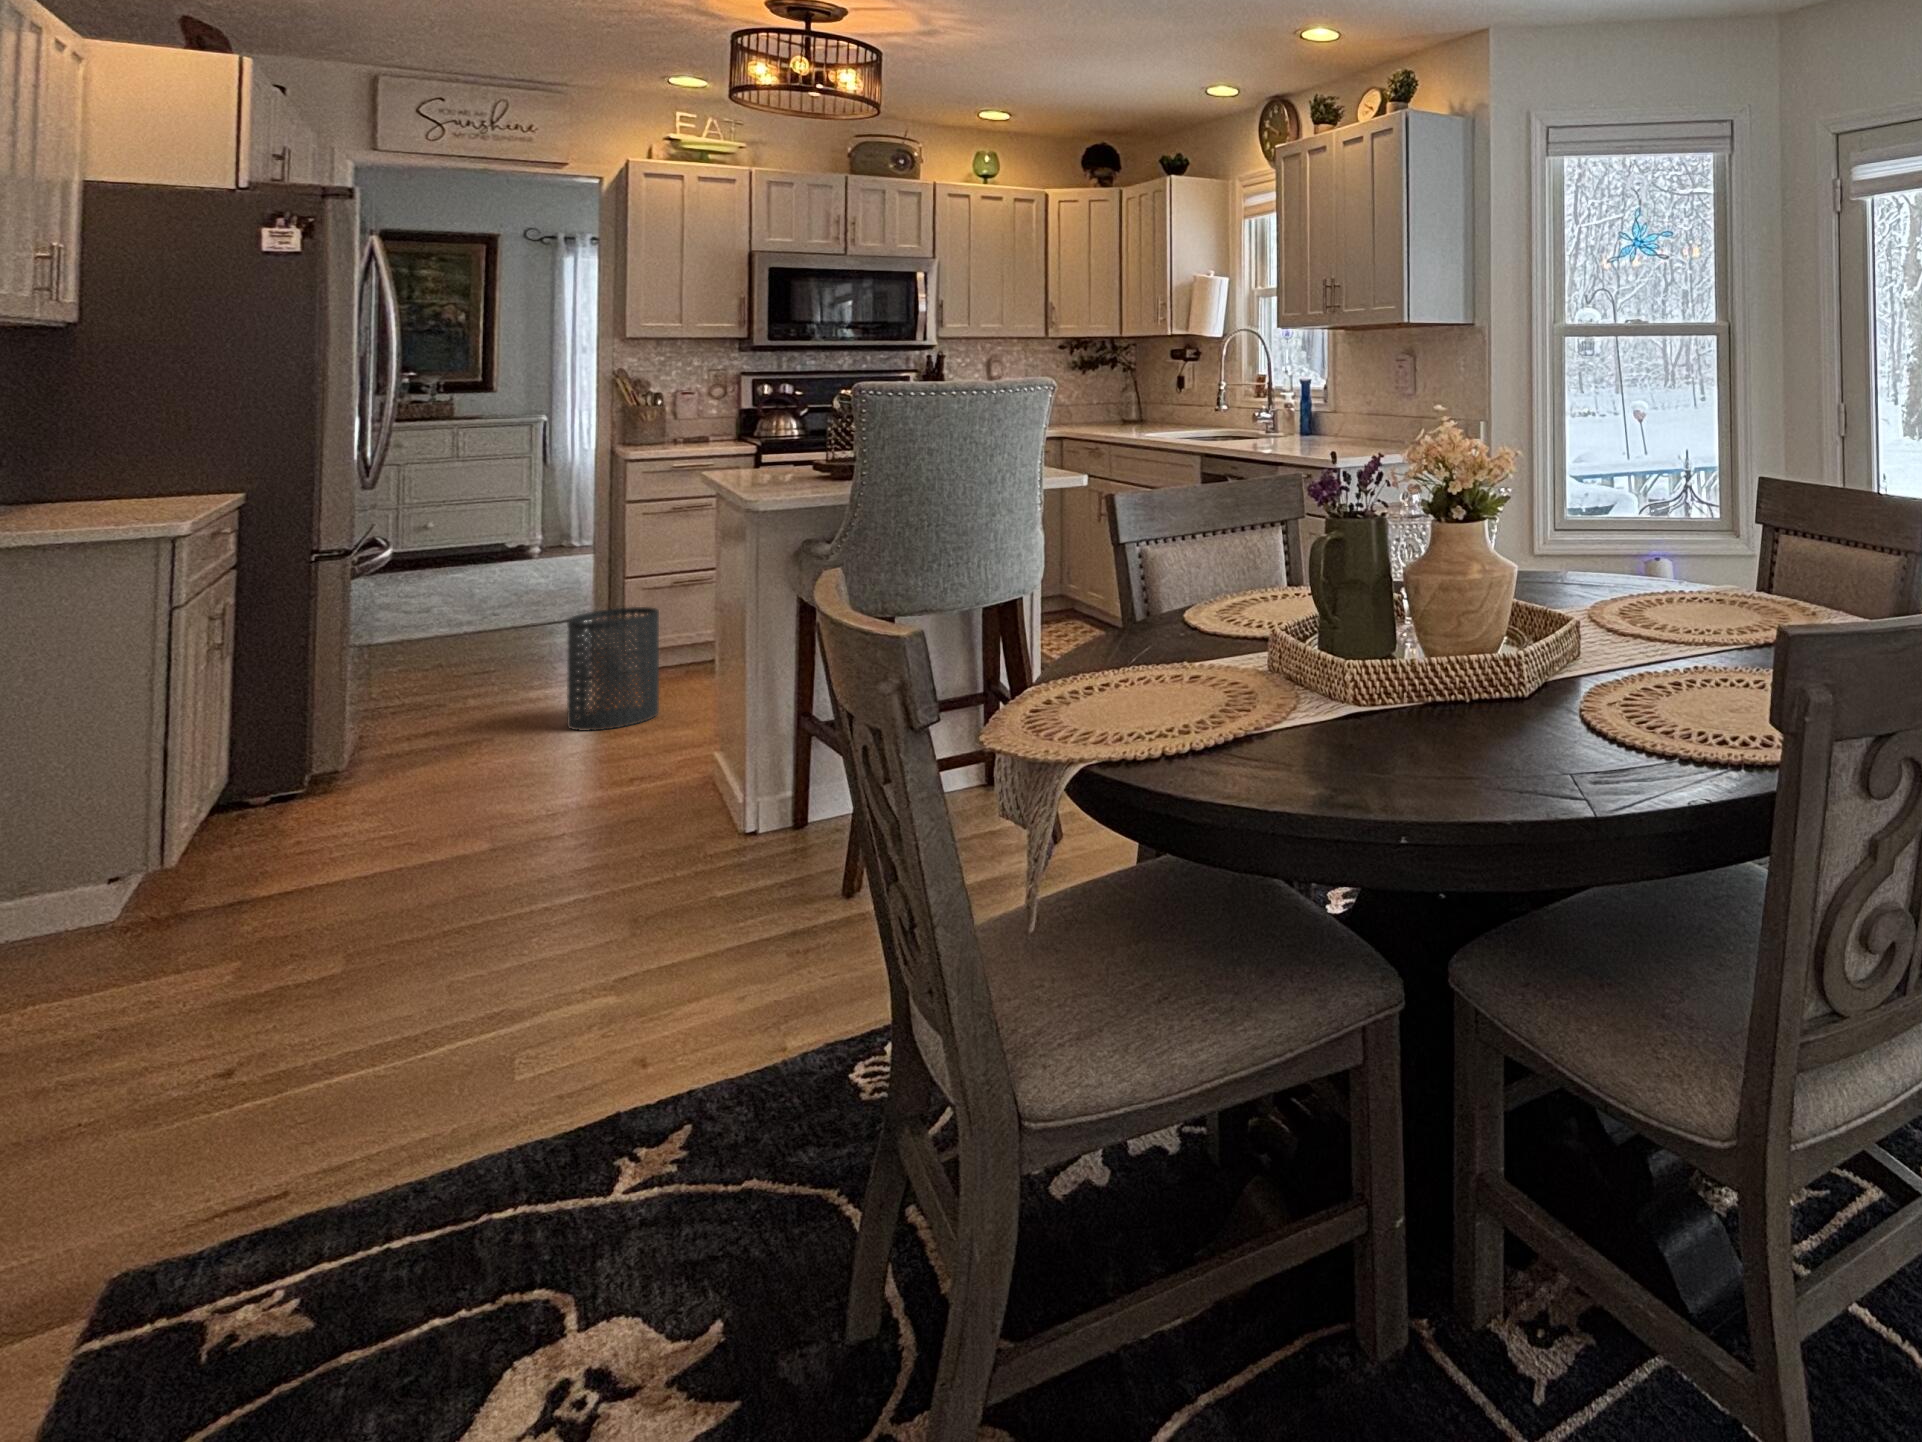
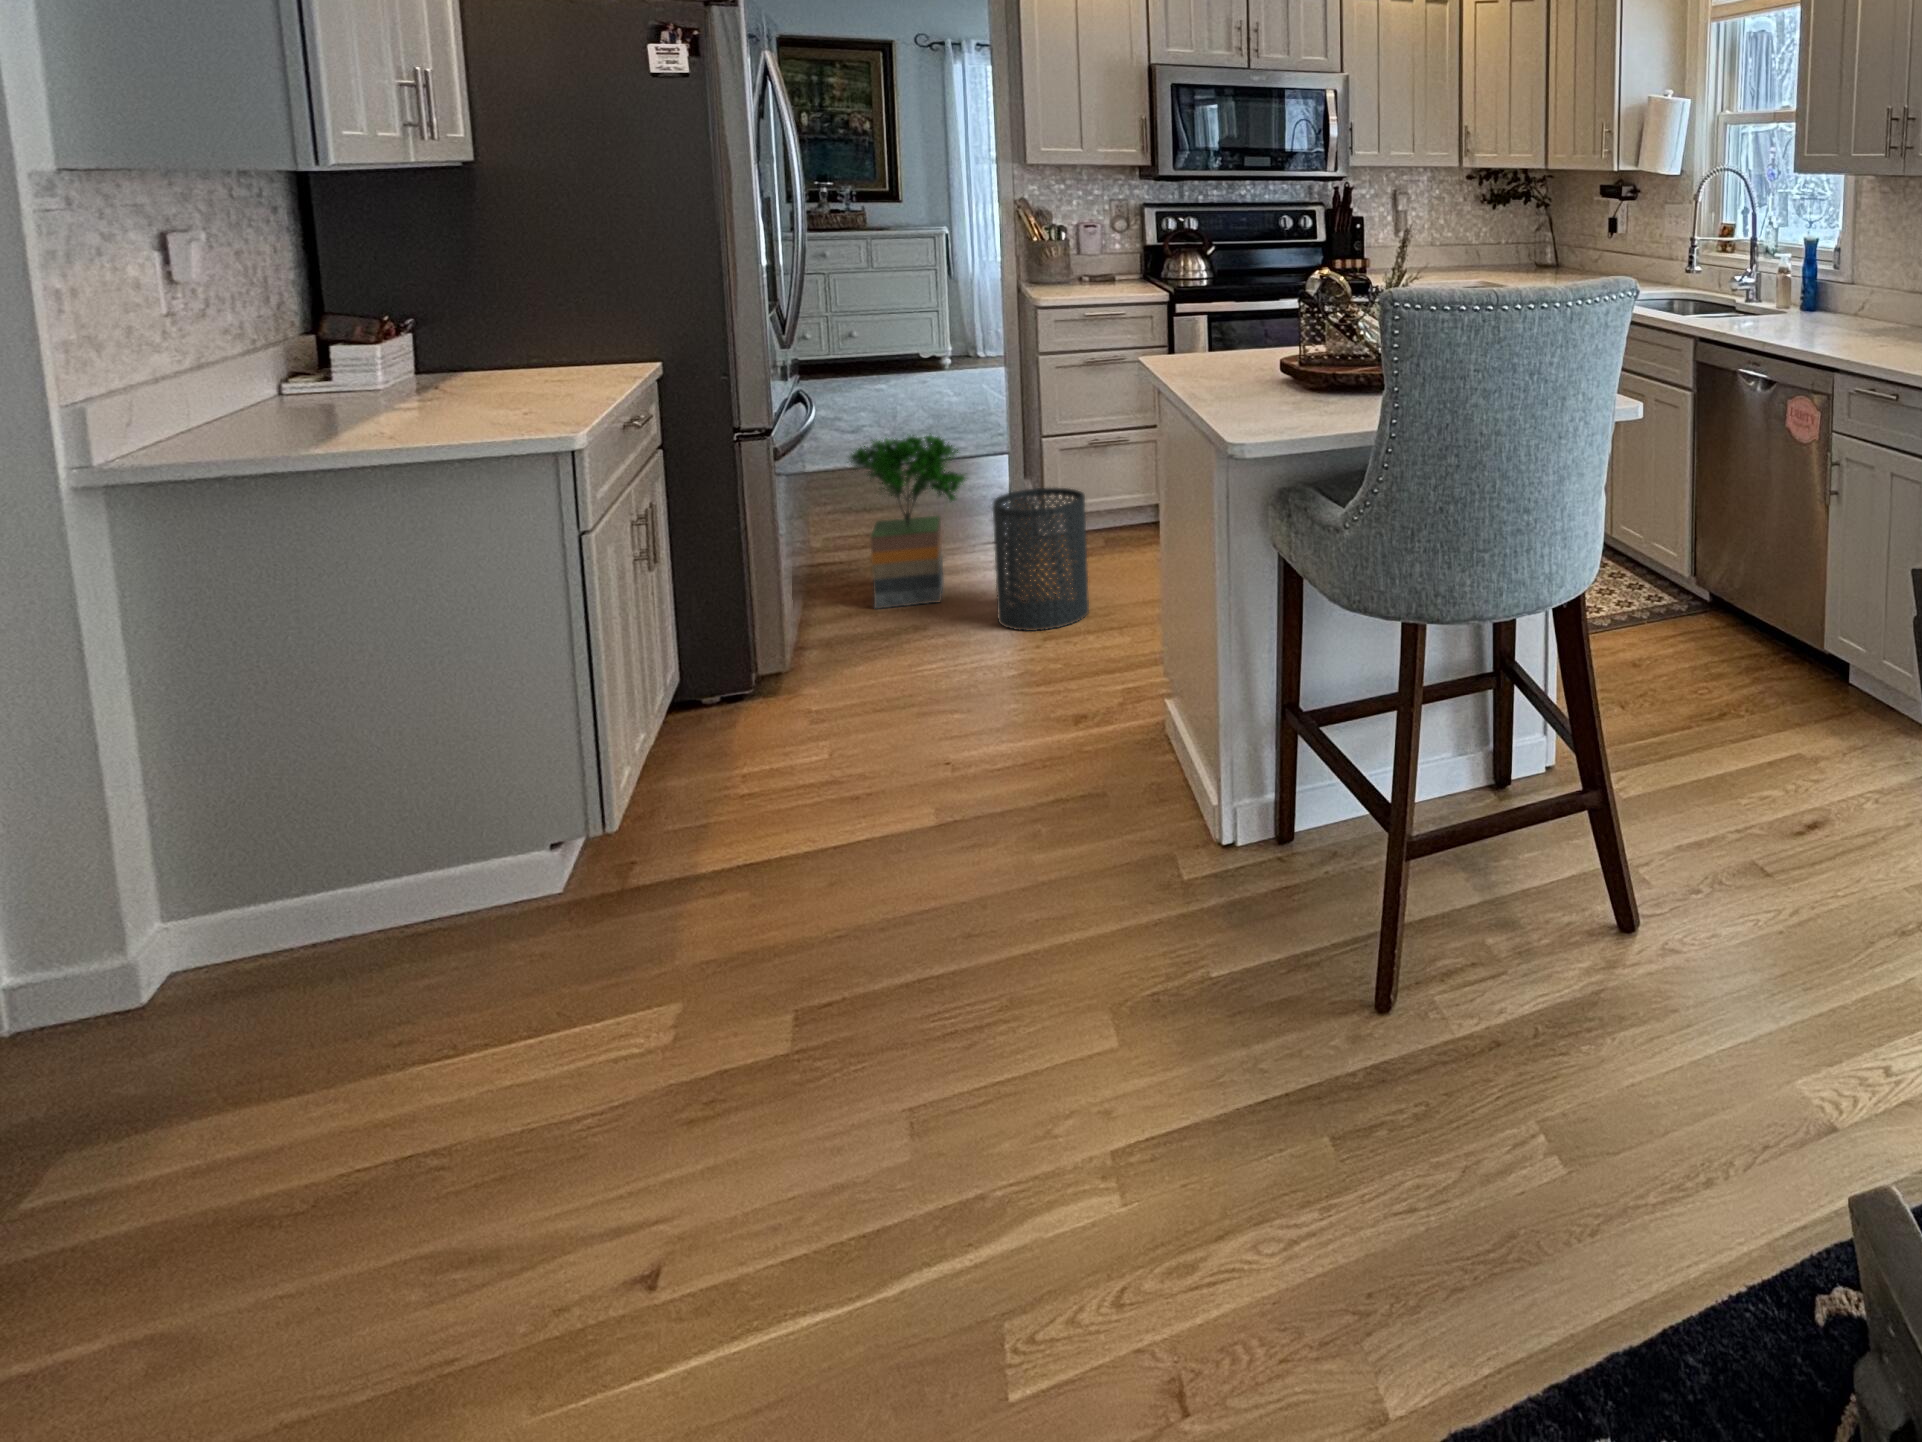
potted tree: none [420,568,548,728] -> present [847,435,965,609]

